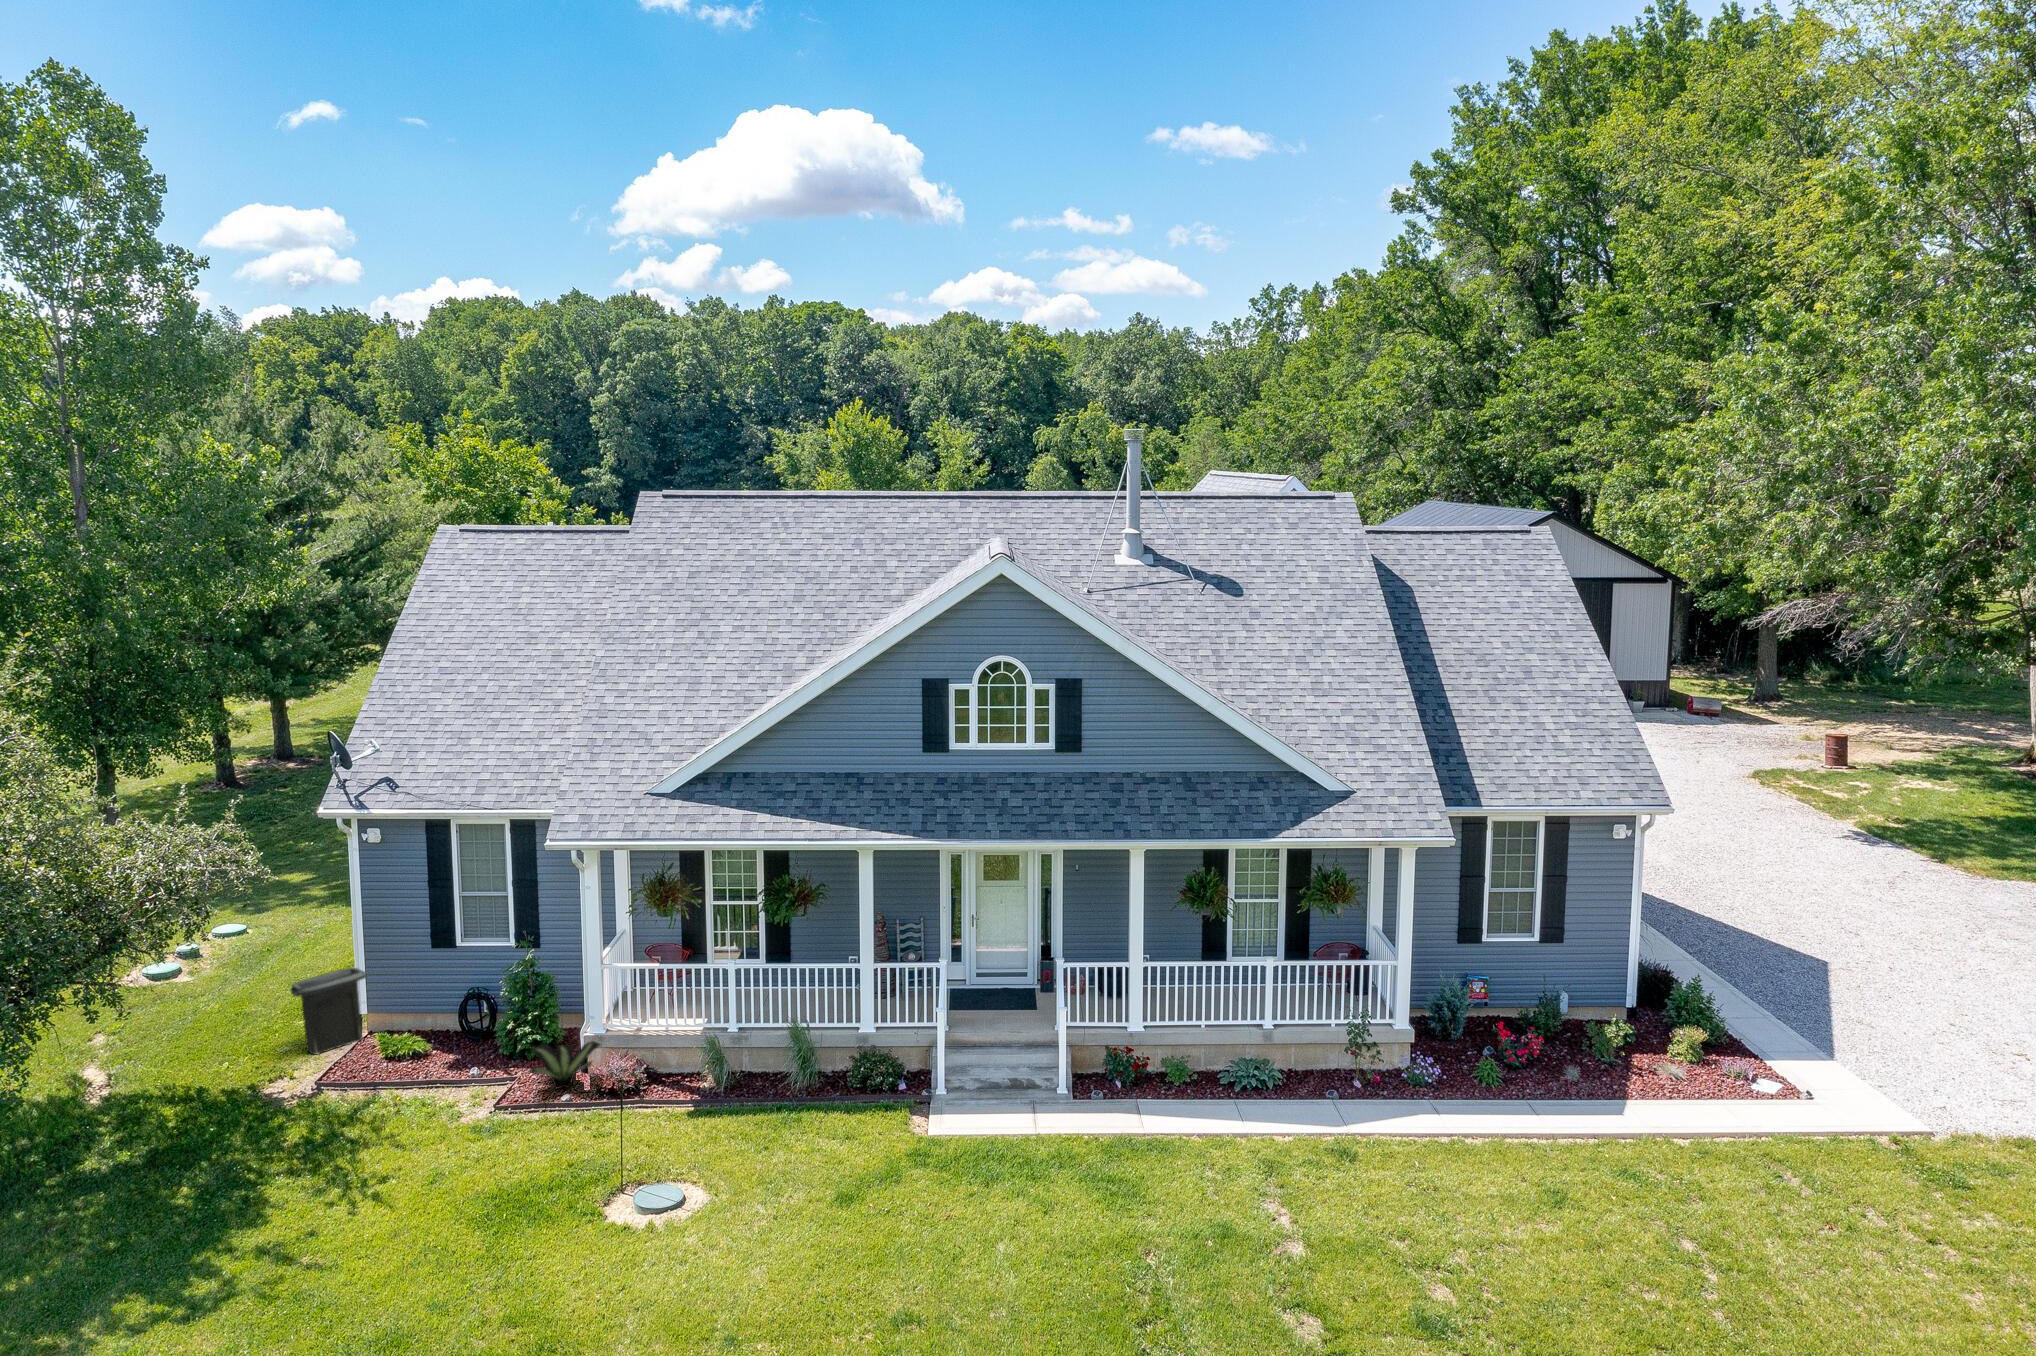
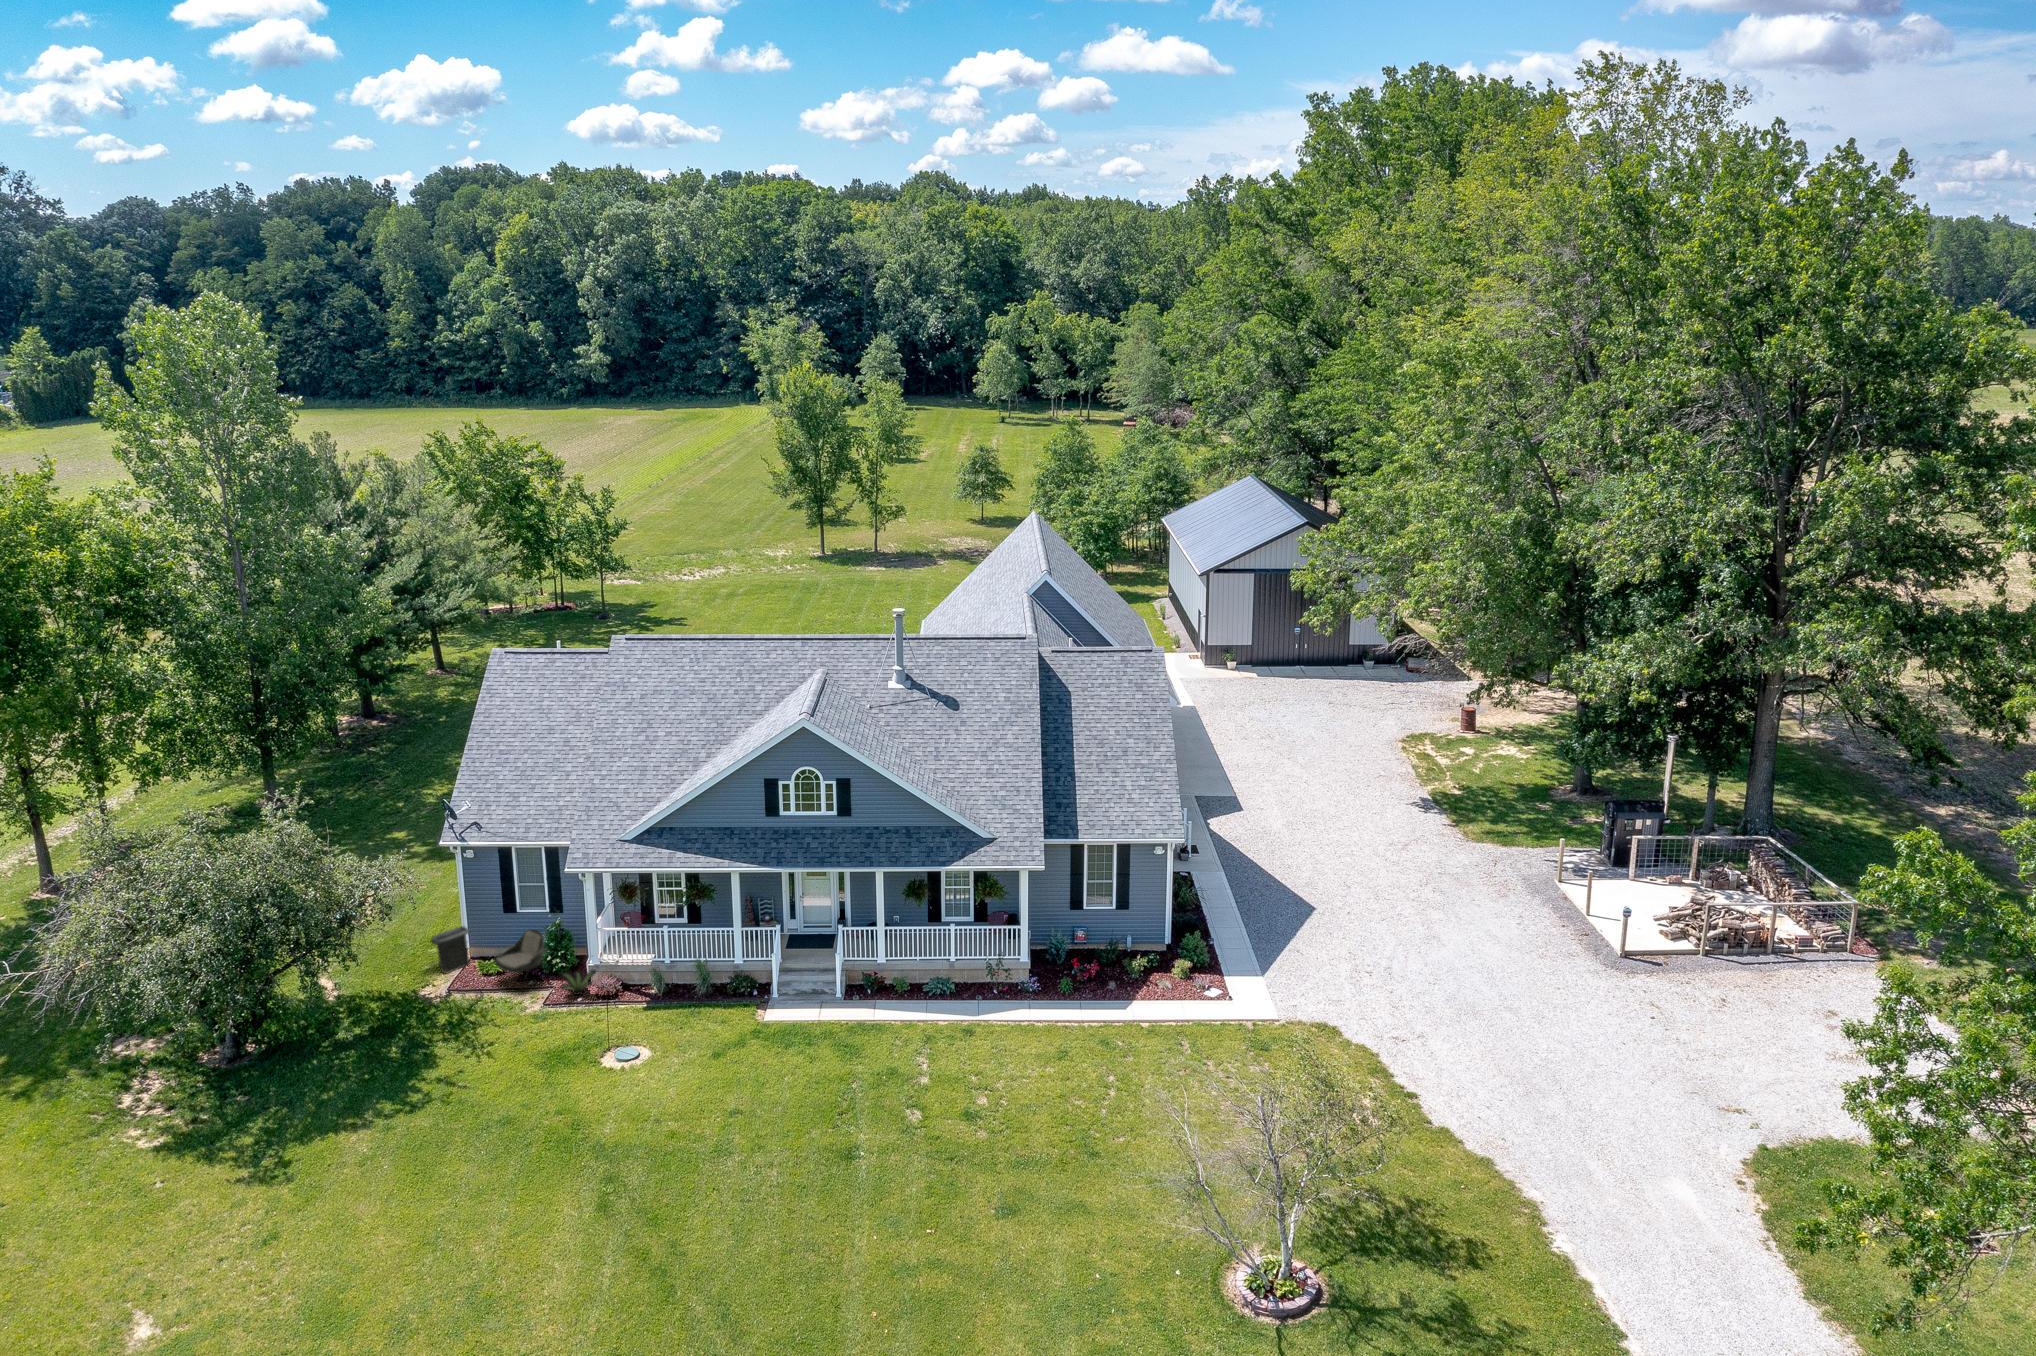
lounge chair: none [406,967,512,1084] -> present [495,929,549,990]

